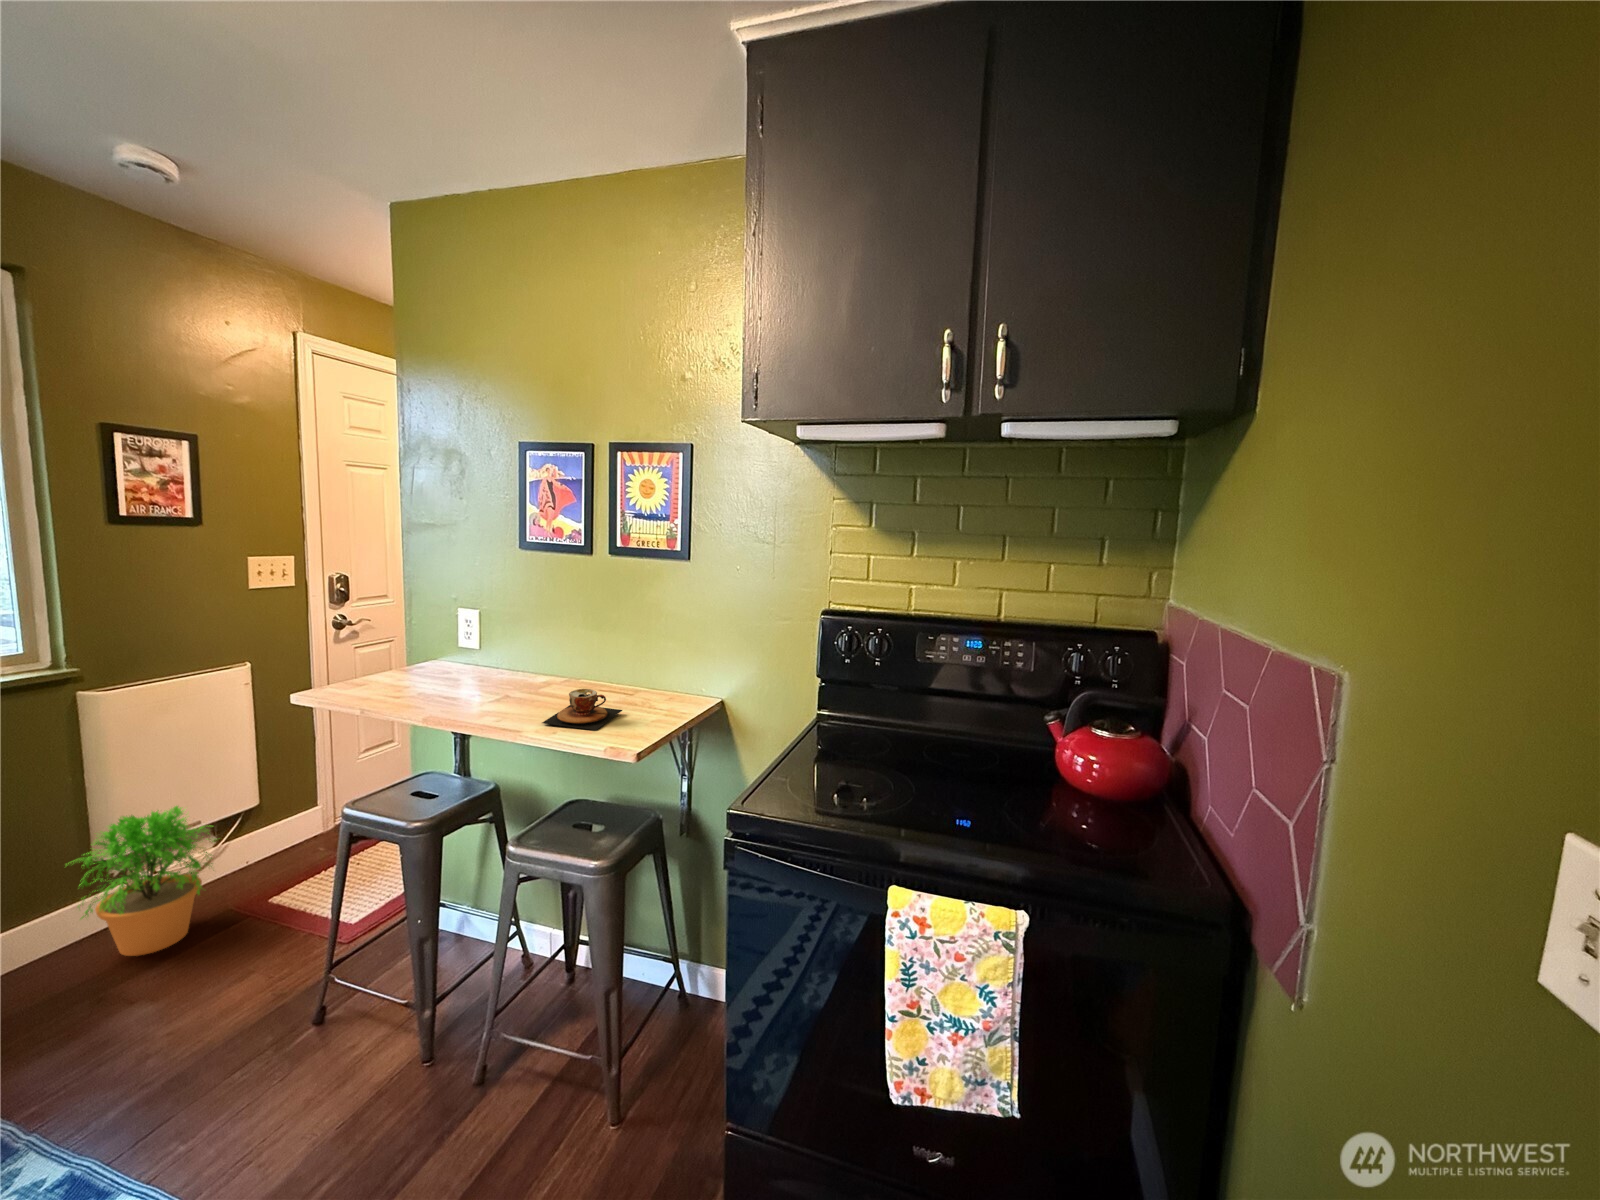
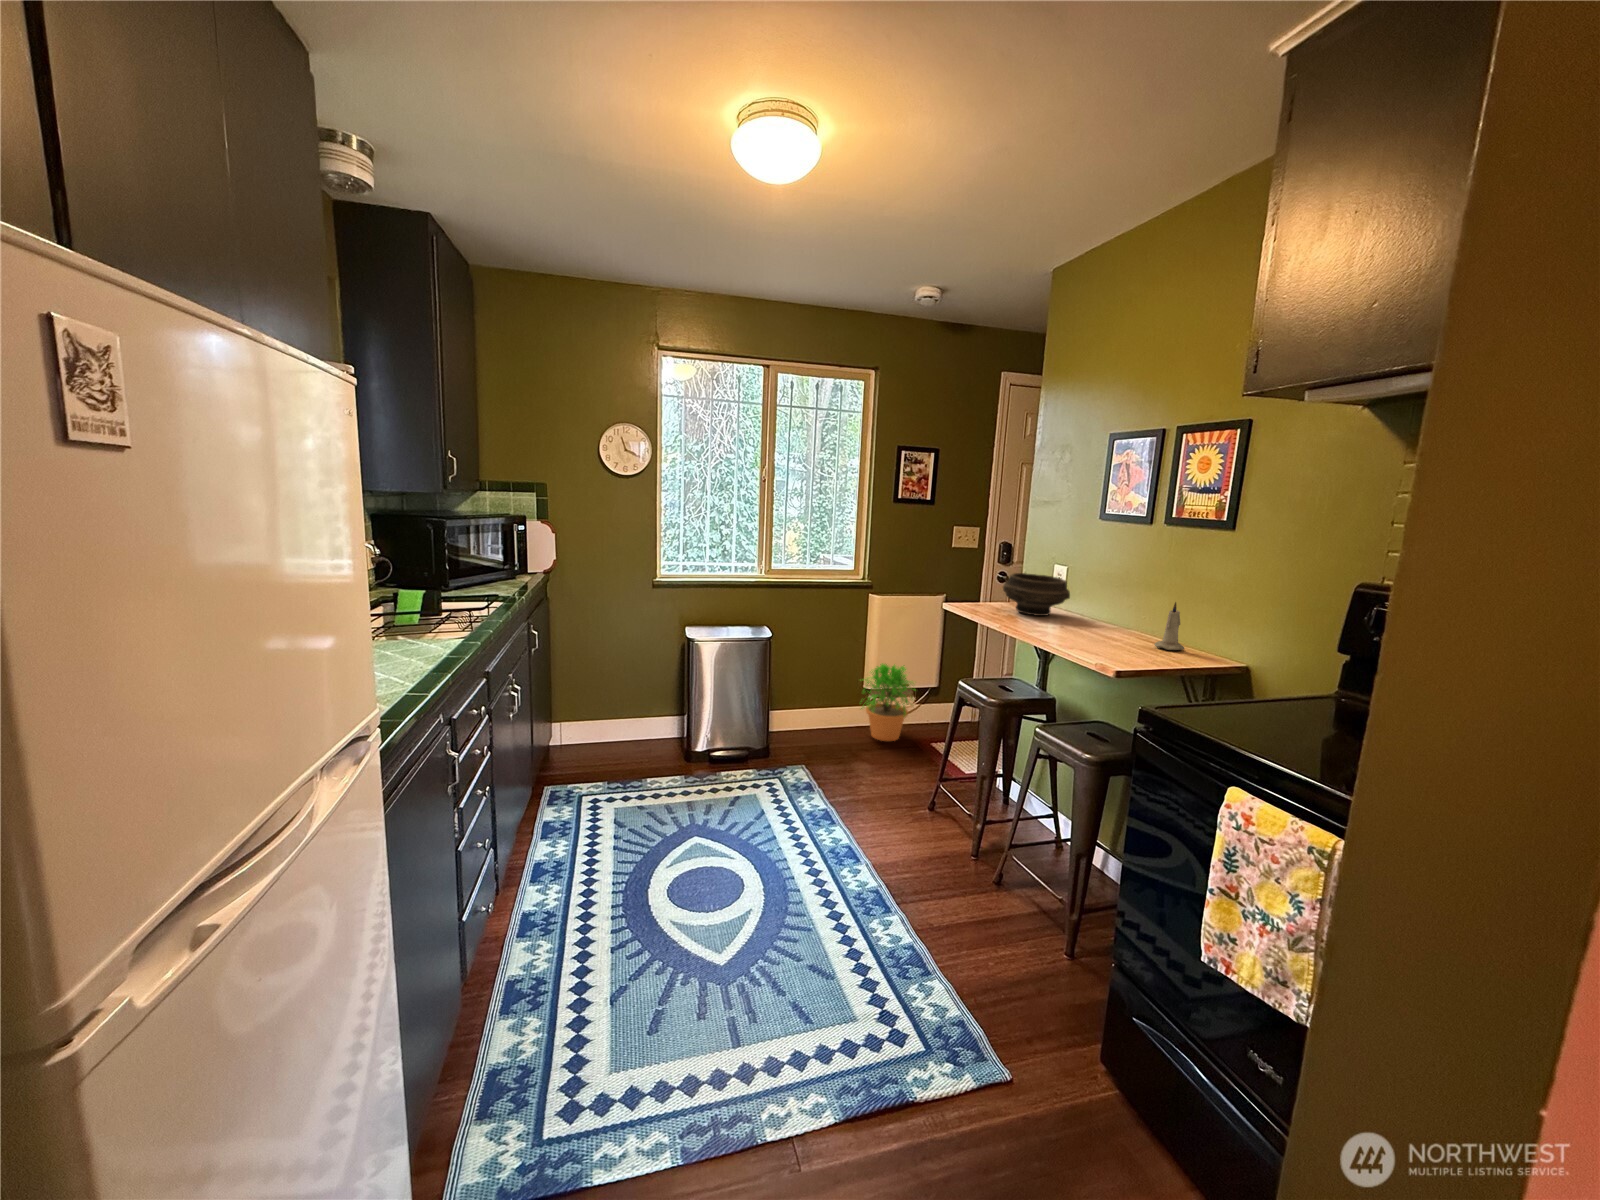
bowl: none [401,630,503,692] -> present [1003,573,1070,616]
candle: none [641,650,671,707] -> present [1154,602,1184,650]
teacup: present [542,689,622,730] -> none [1063,619,1132,648]

